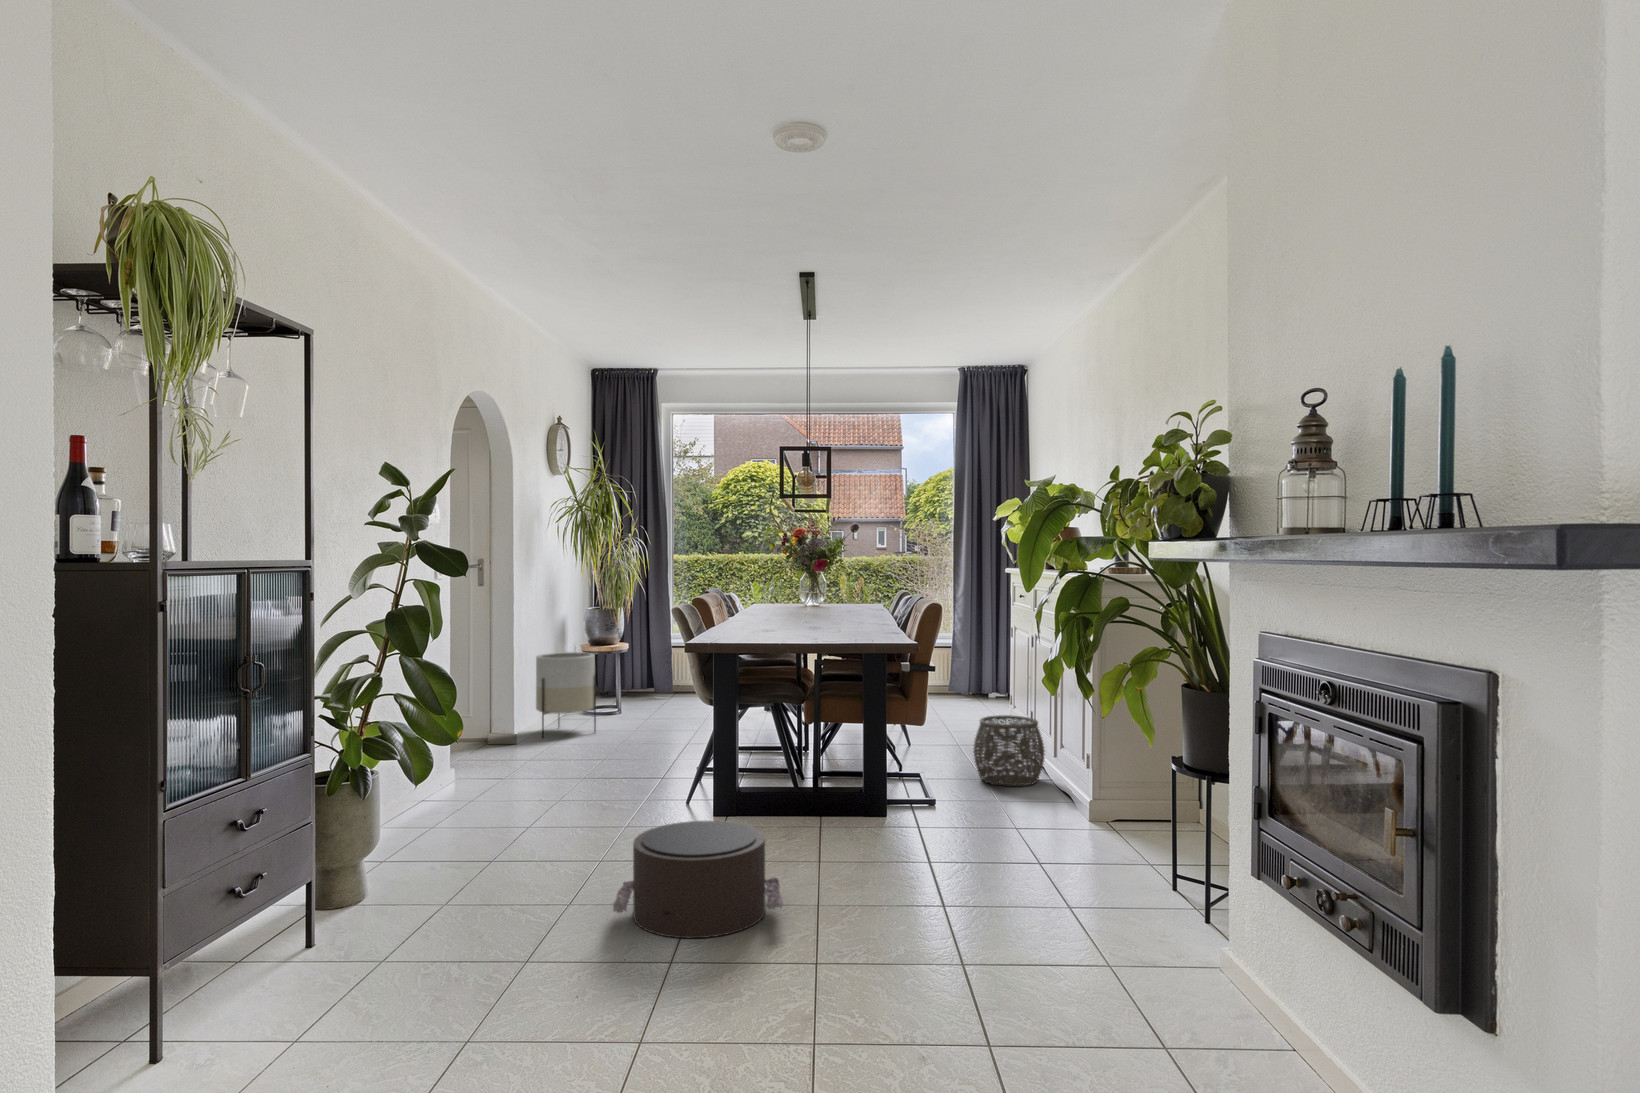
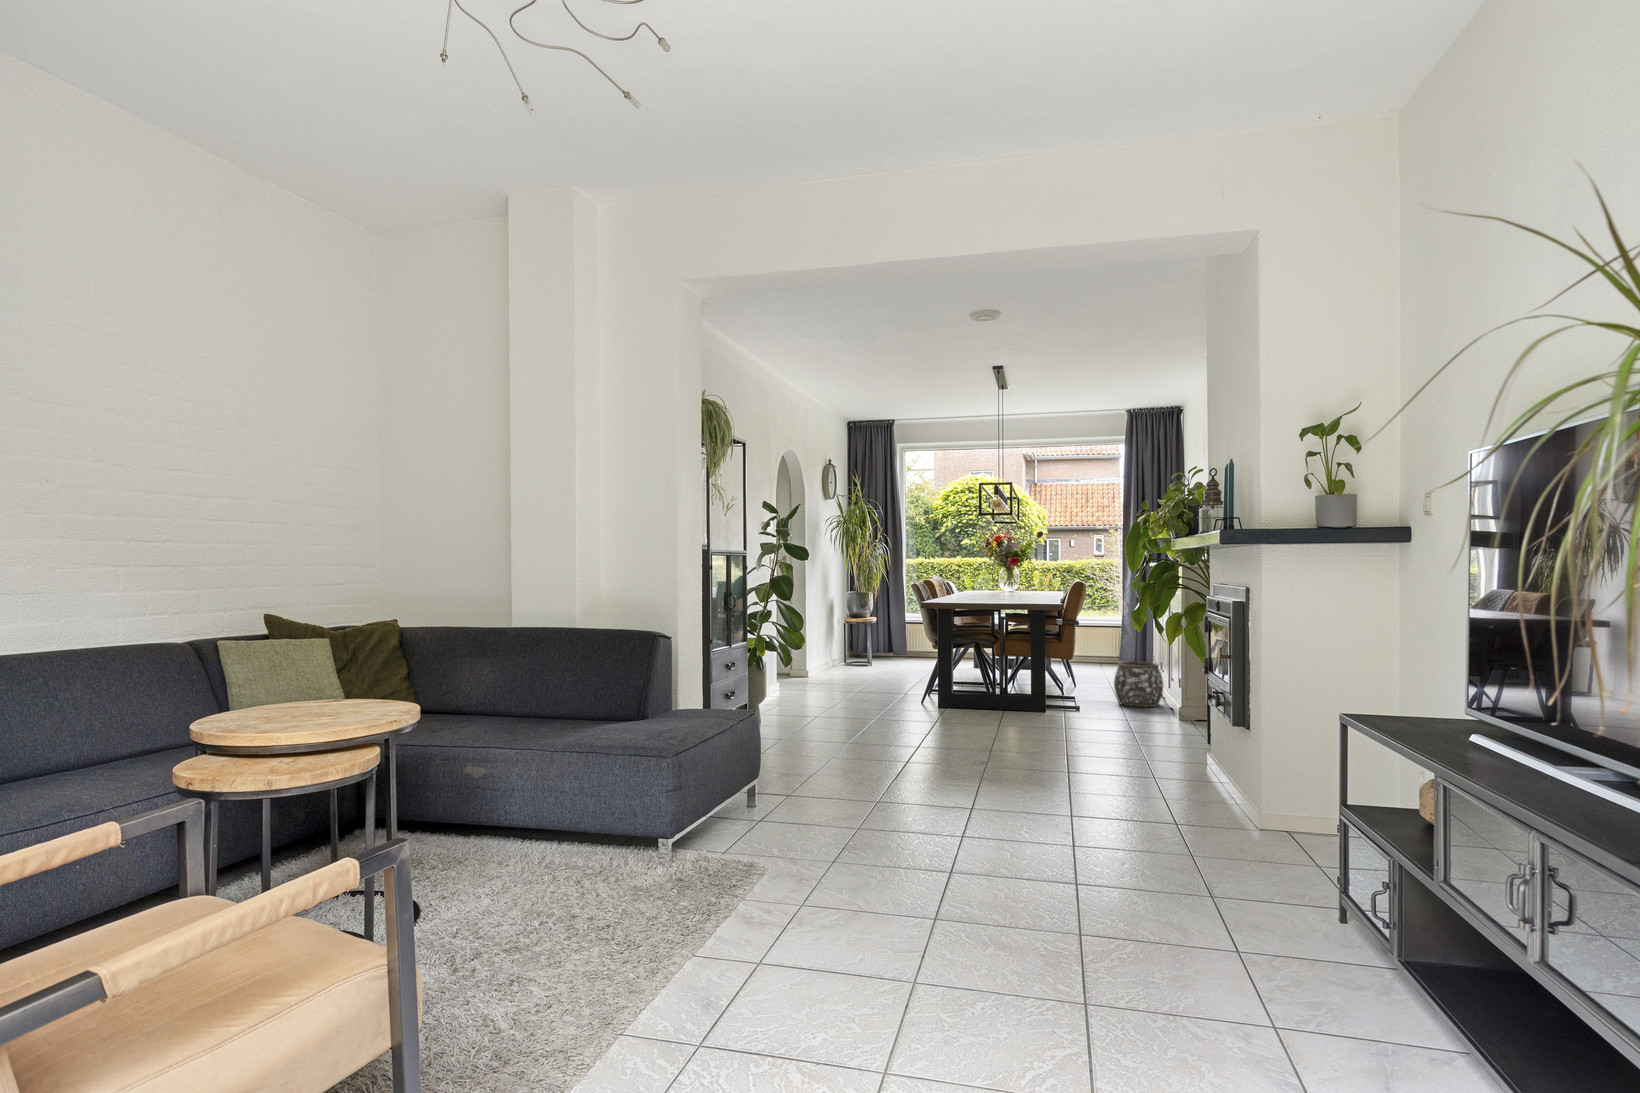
planter: present [536,652,596,737] -> none [817,621,857,677]
pouf: present [613,821,783,938] -> none [886,697,976,749]

